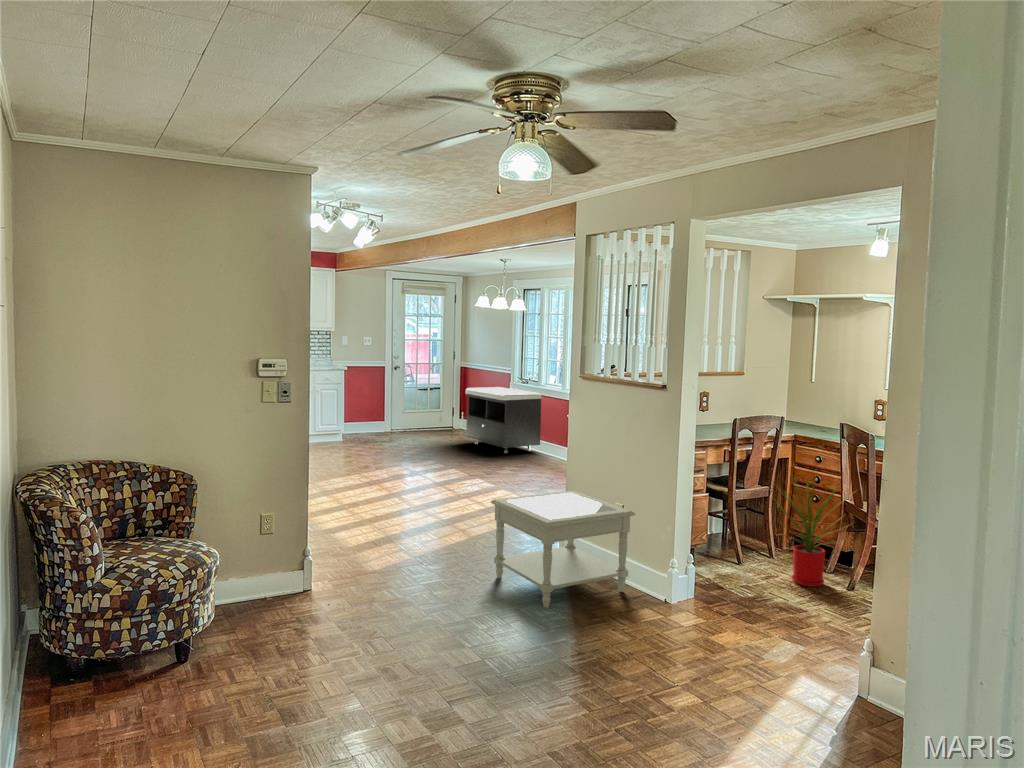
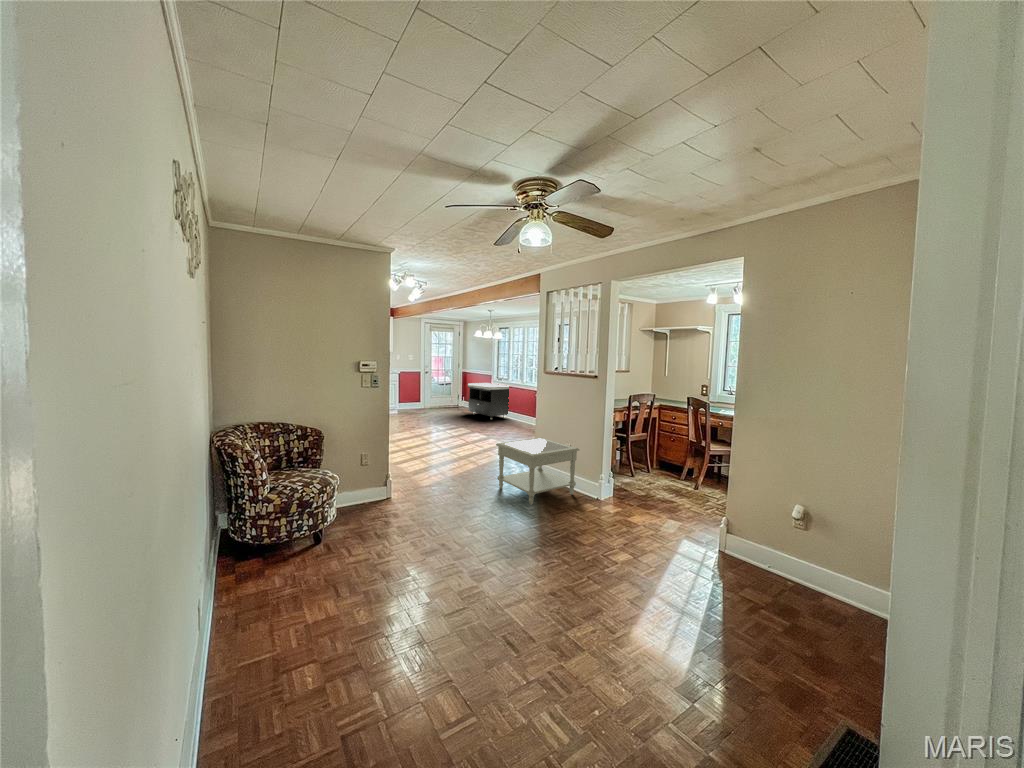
house plant: present [773,473,842,587] -> none [651,423,700,489]

